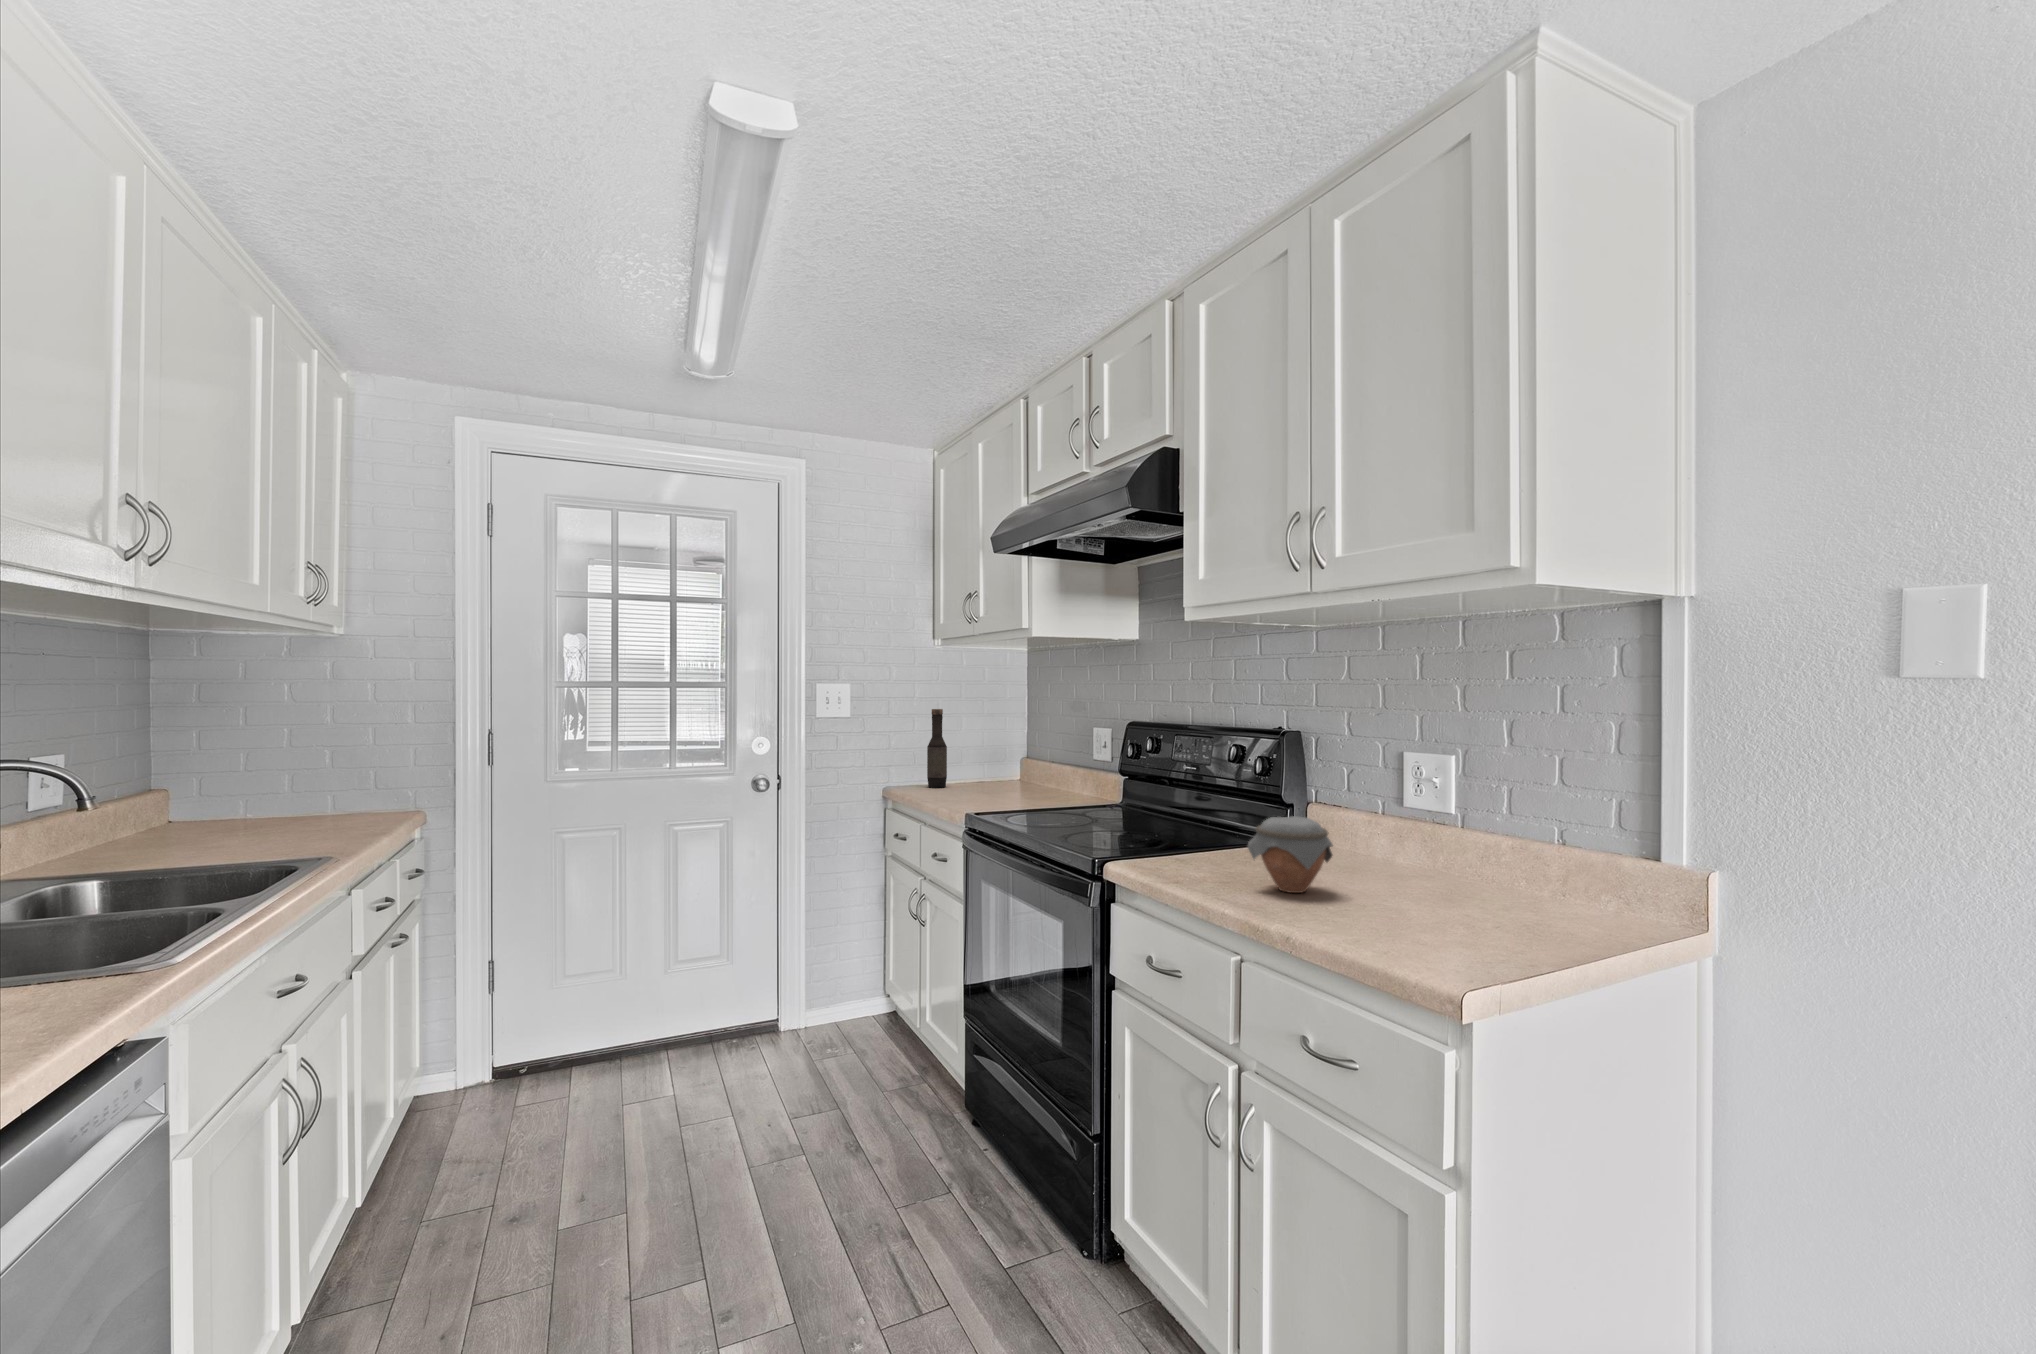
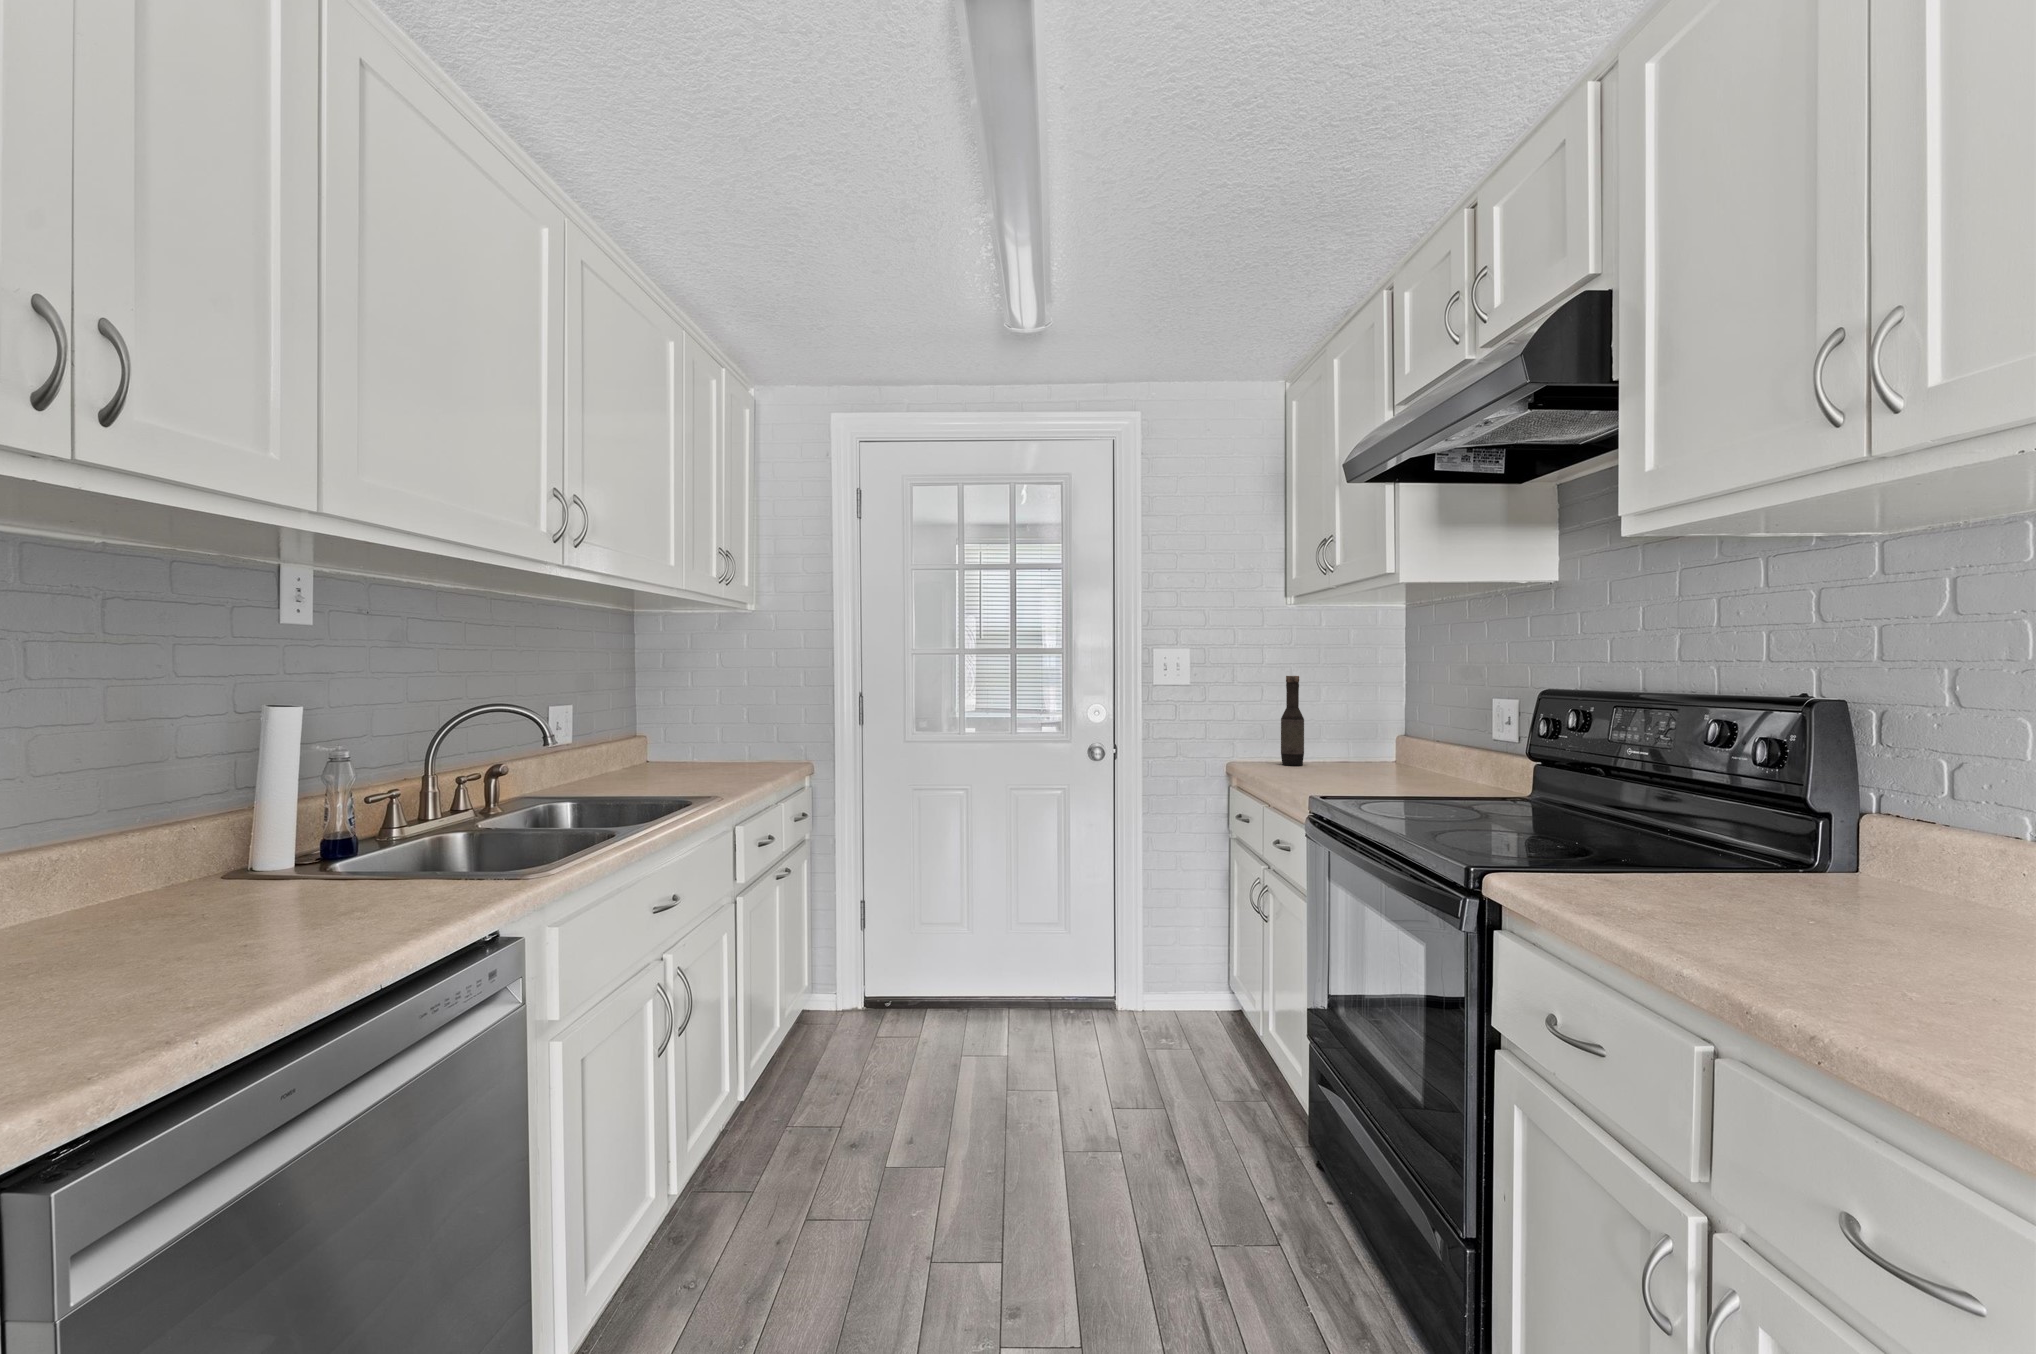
jar: present [1248,816,1332,893] -> none [1716,832,1894,958]

